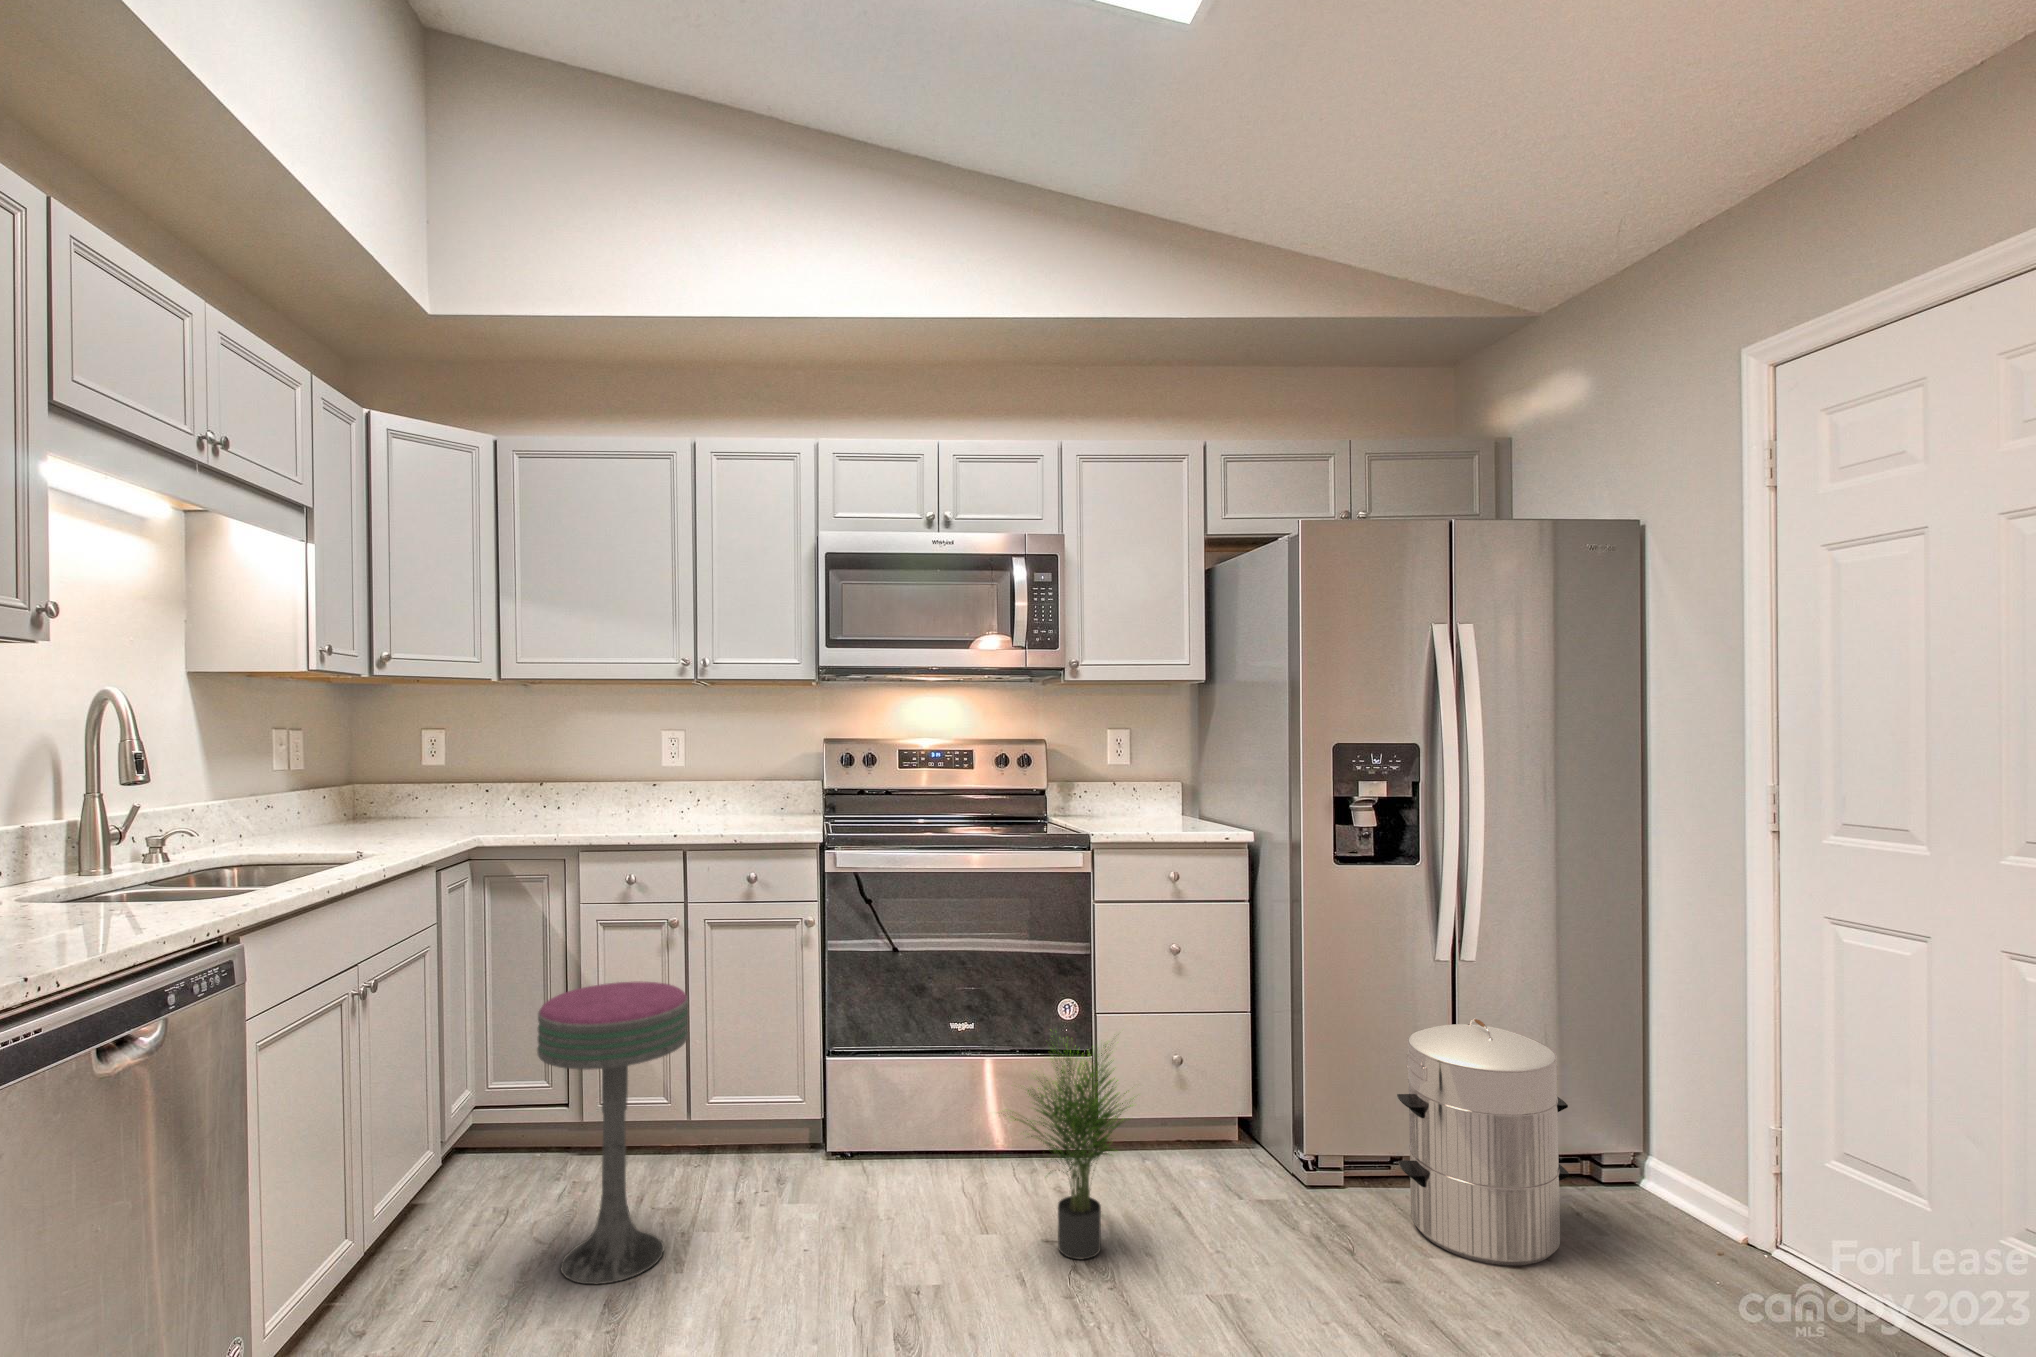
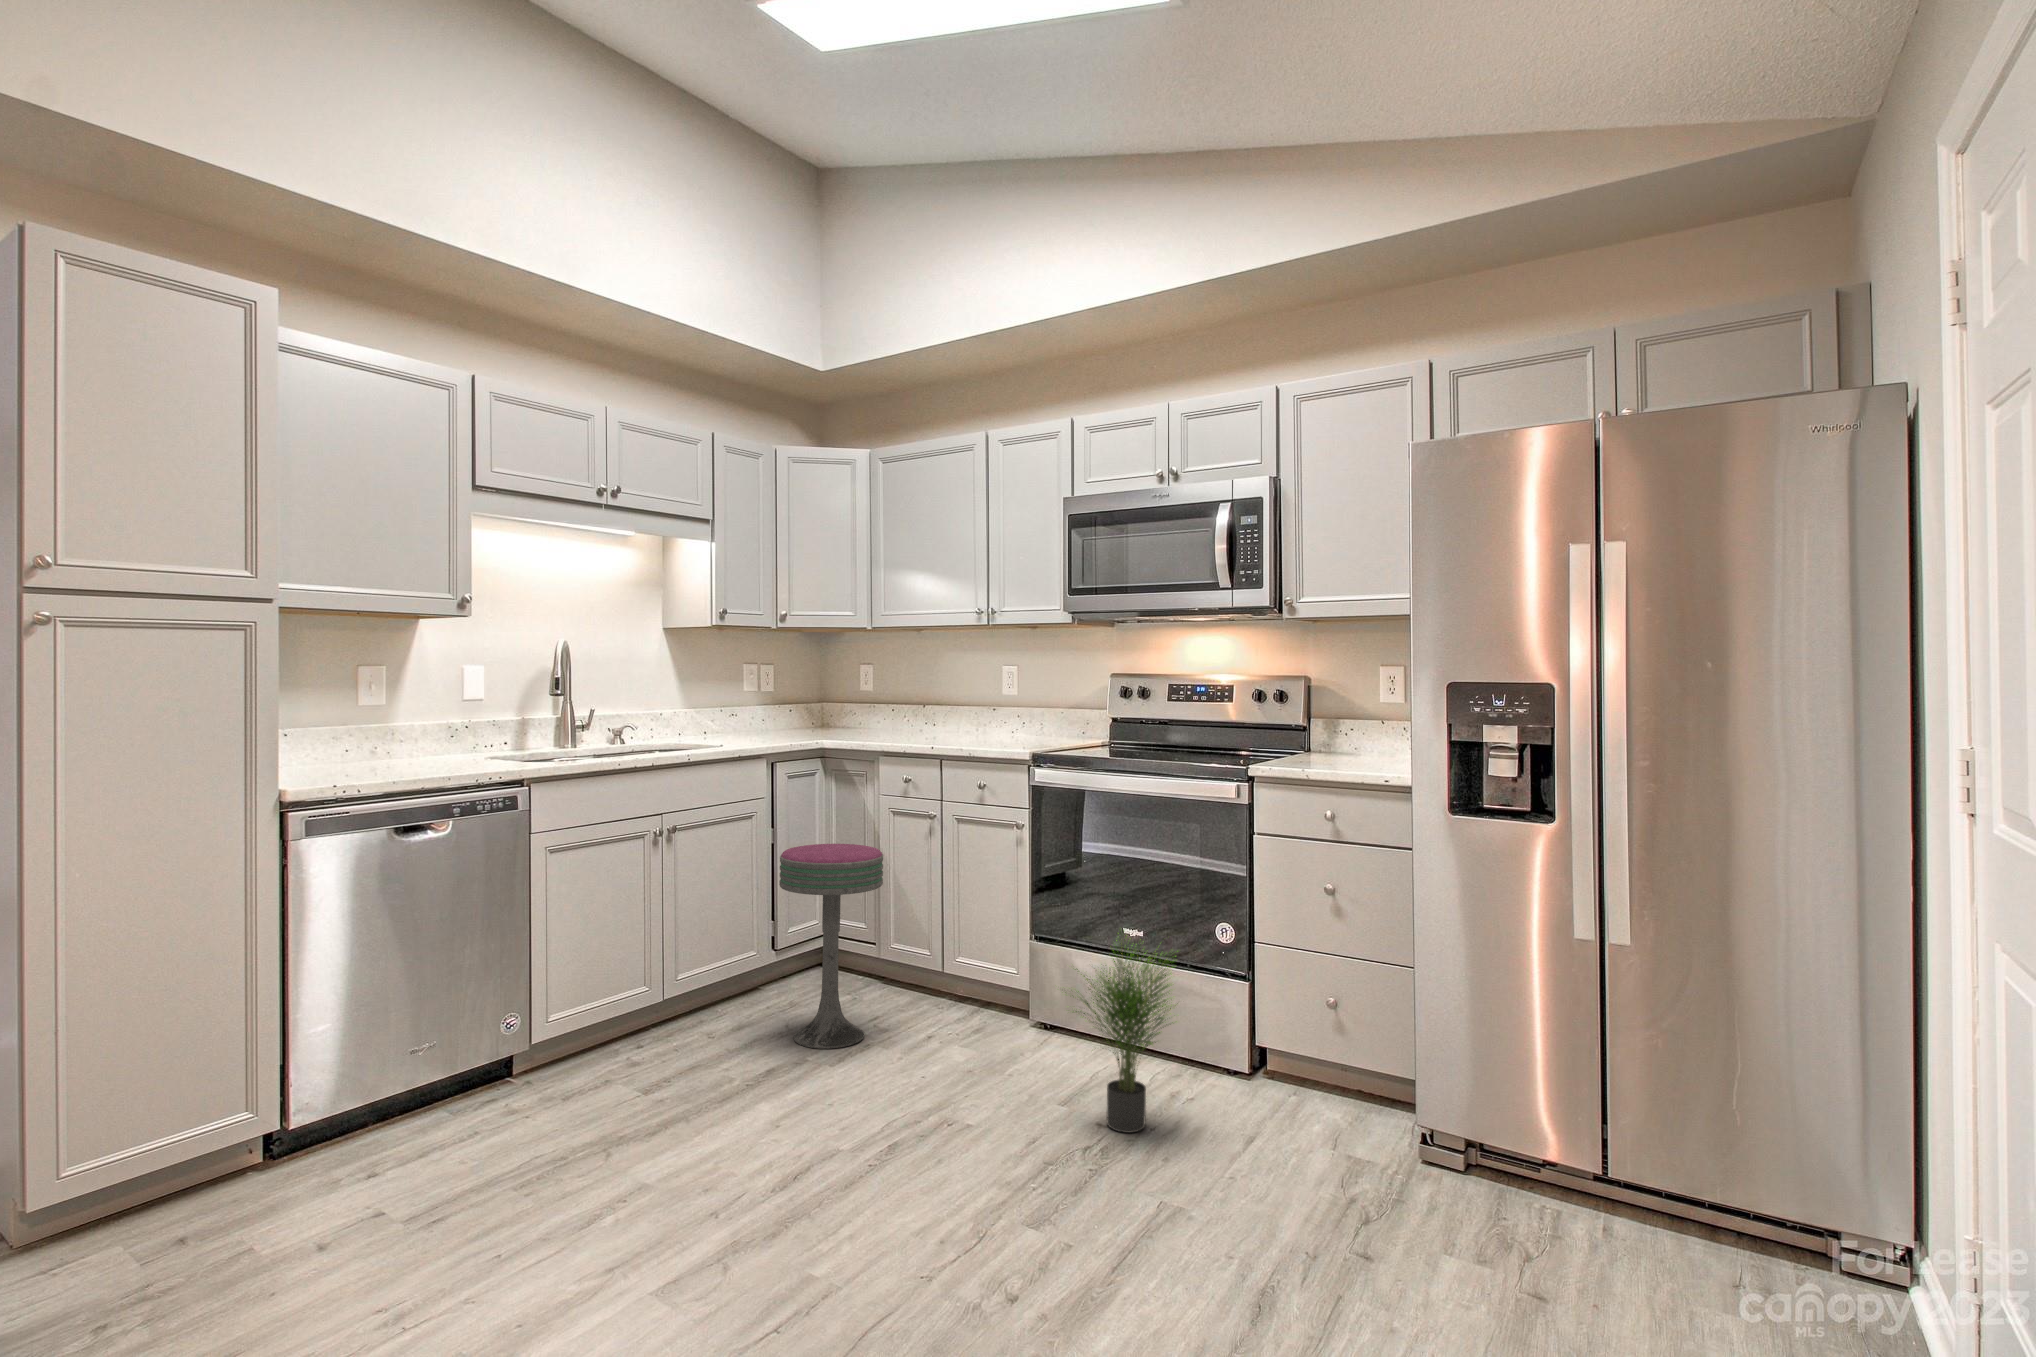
waste bin: present [1397,1018,1569,1265] -> none [1450,997,1661,1283]

